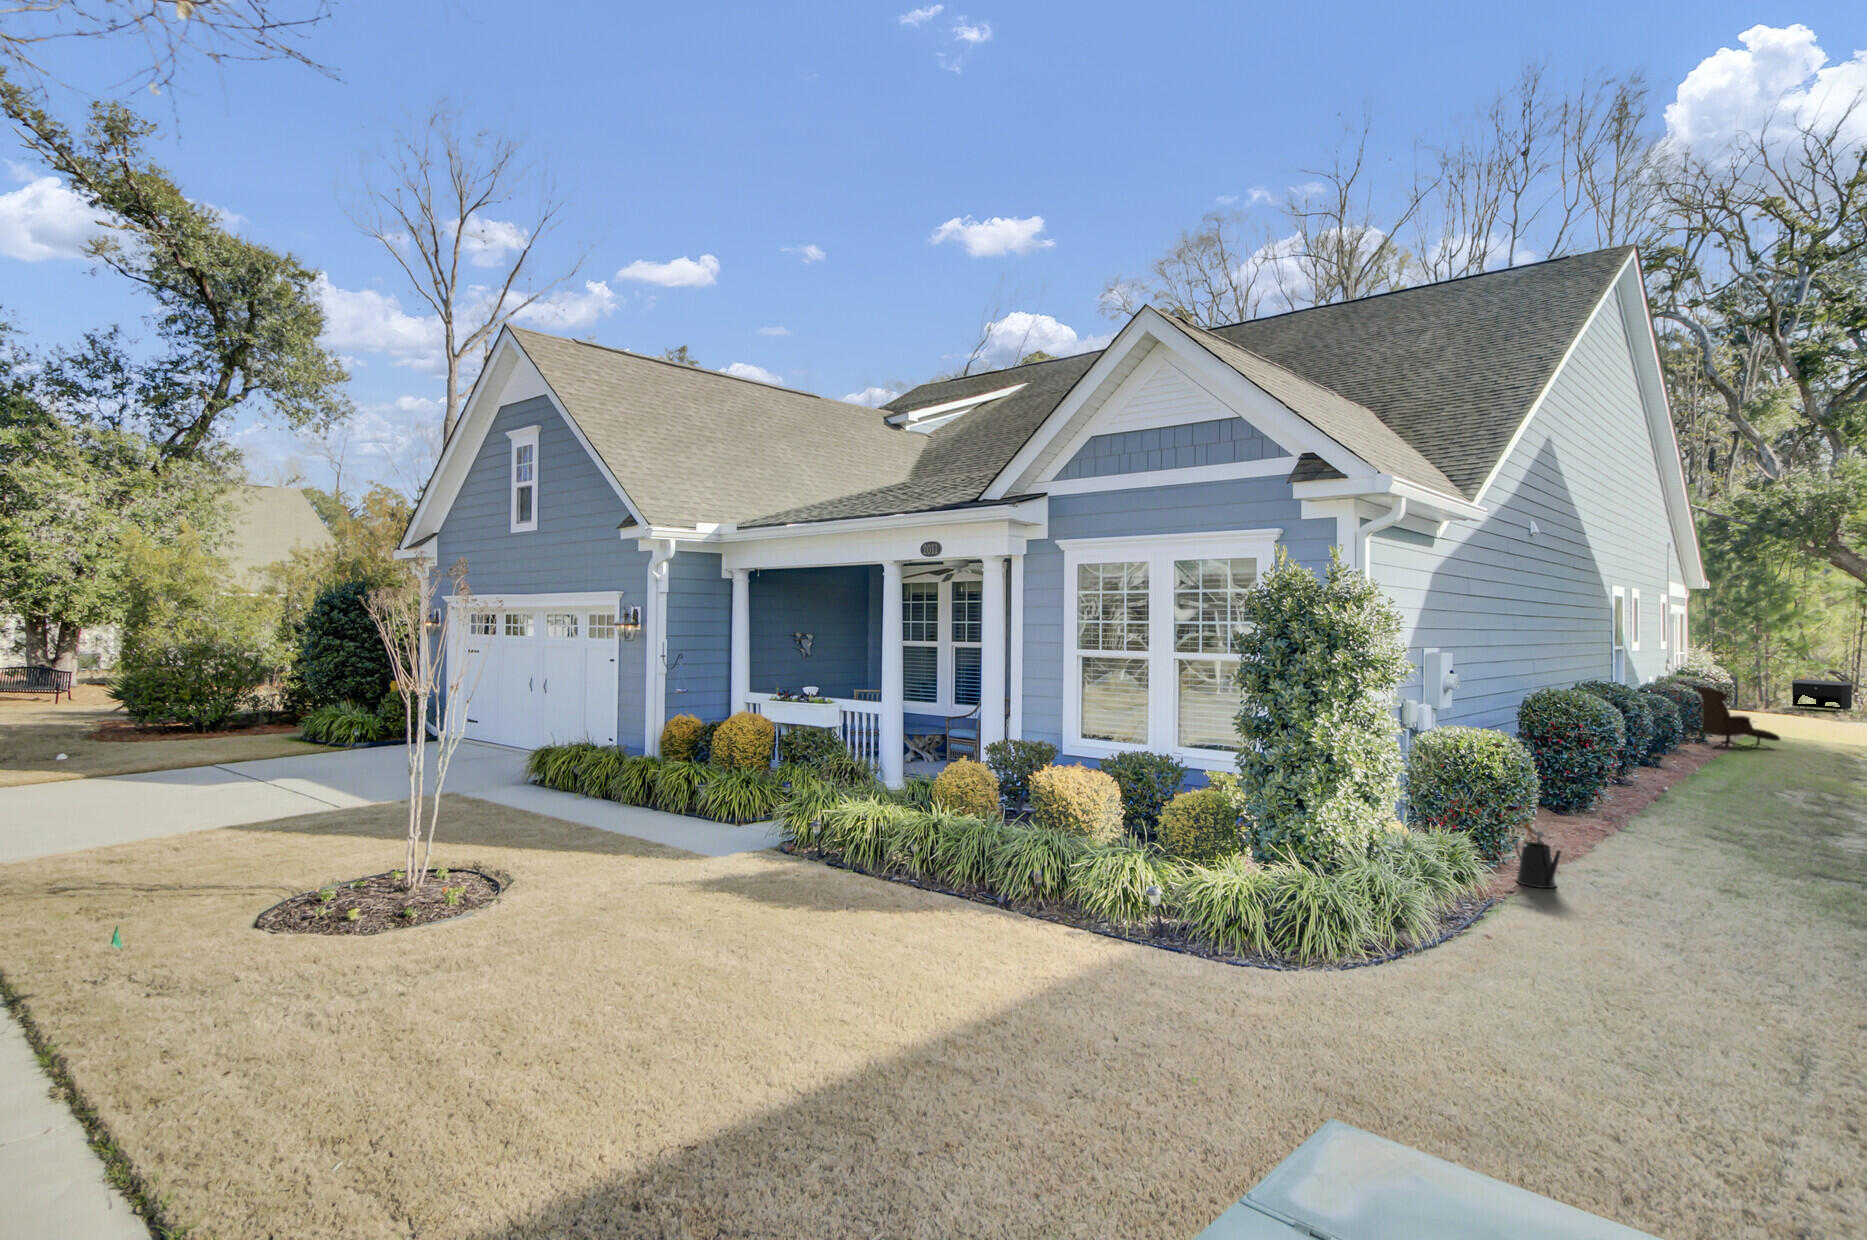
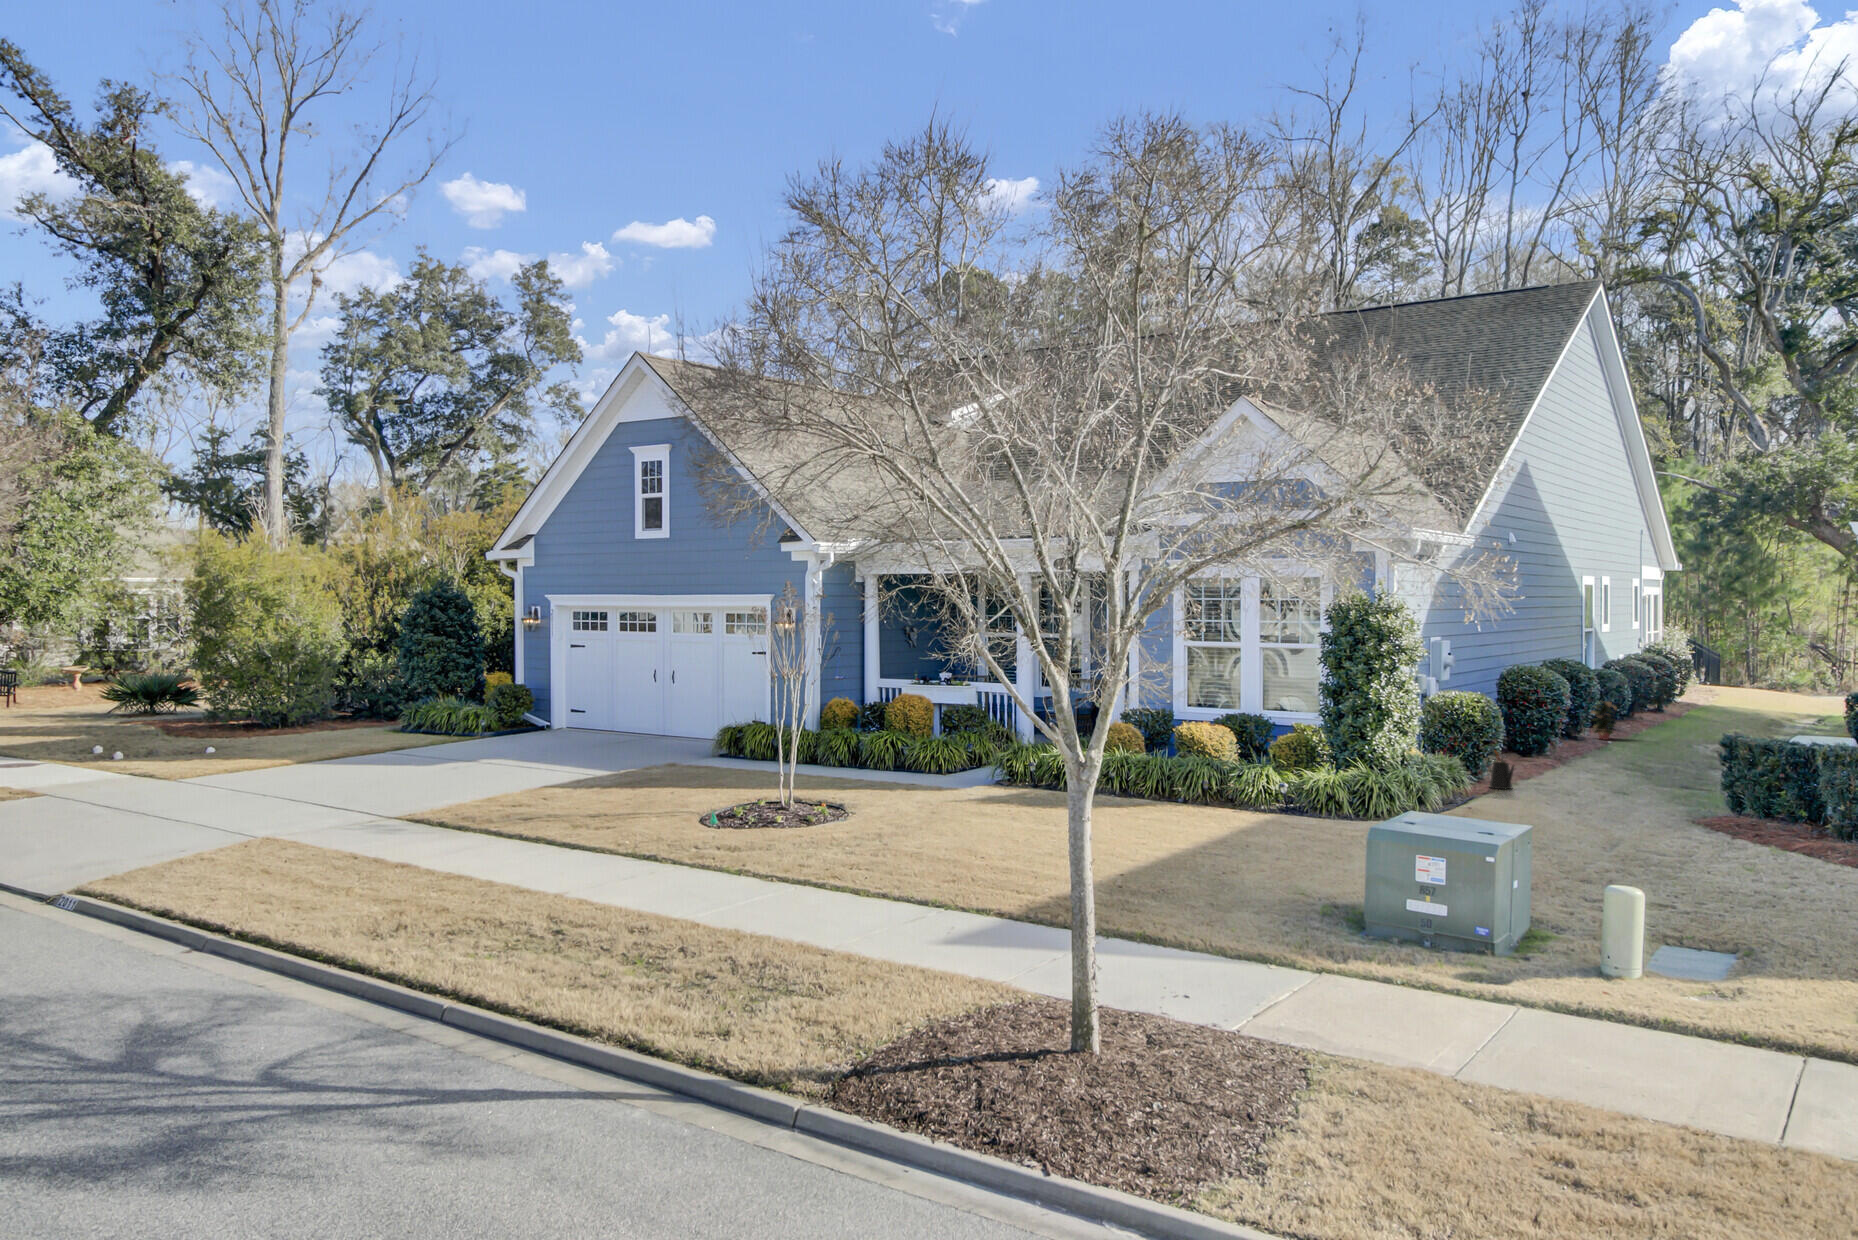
storage bench: present [1792,679,1852,712] -> none [1762,652,1812,683]
lounge chair: present [1697,688,1780,750] -> none [1652,662,1718,715]
decorative plant: none [1633,737,1679,787] -> present [1591,702,1617,740]

